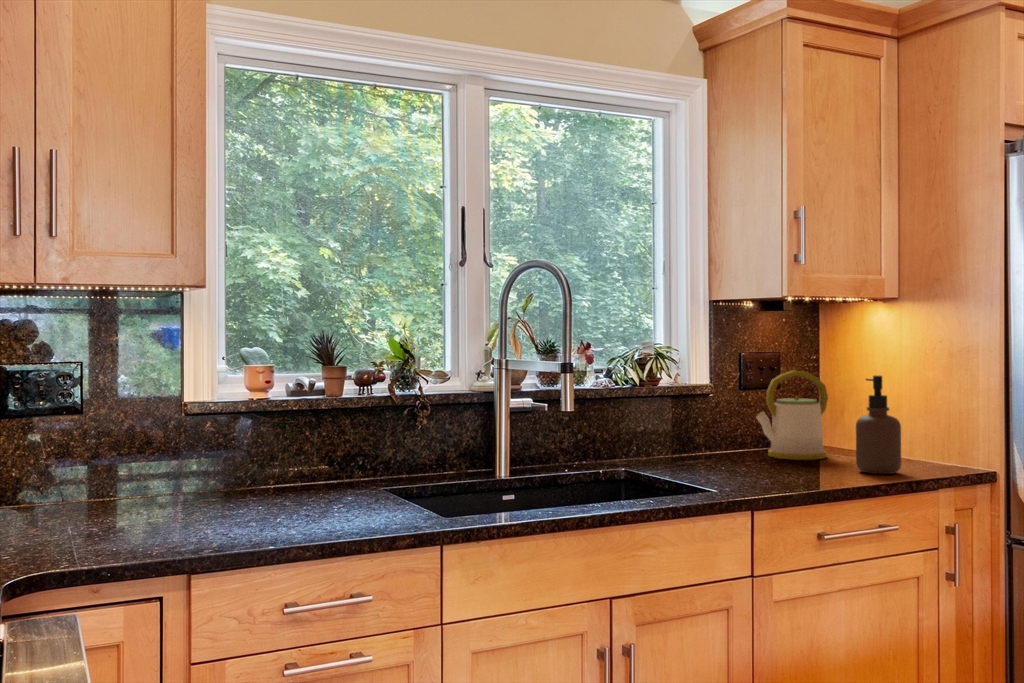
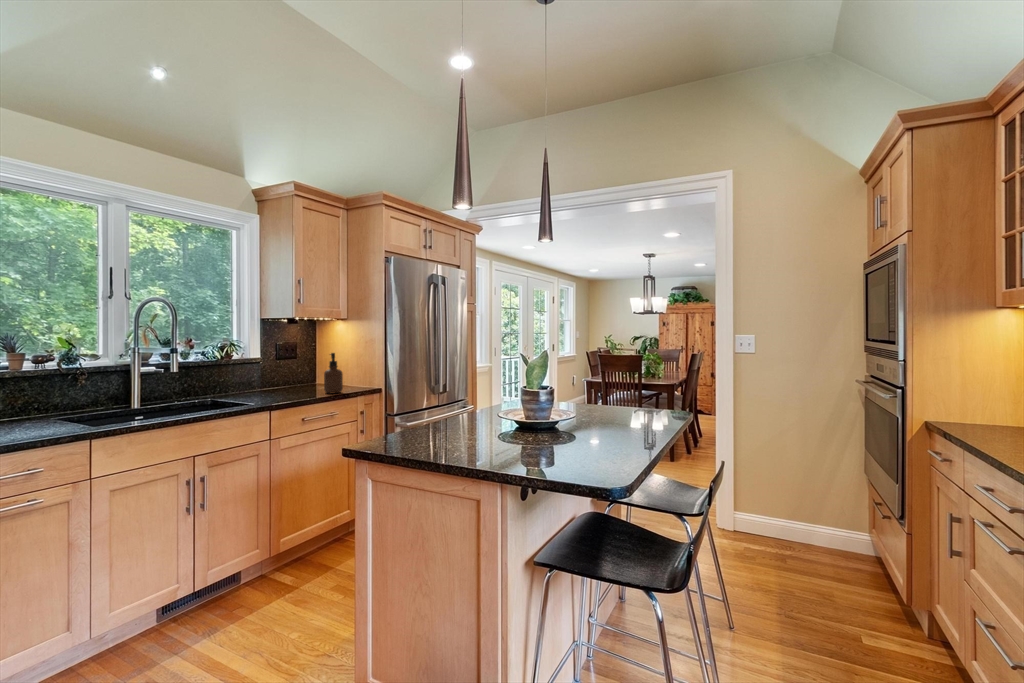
kettle: present [756,371,828,460] -> none [283,351,317,390]

